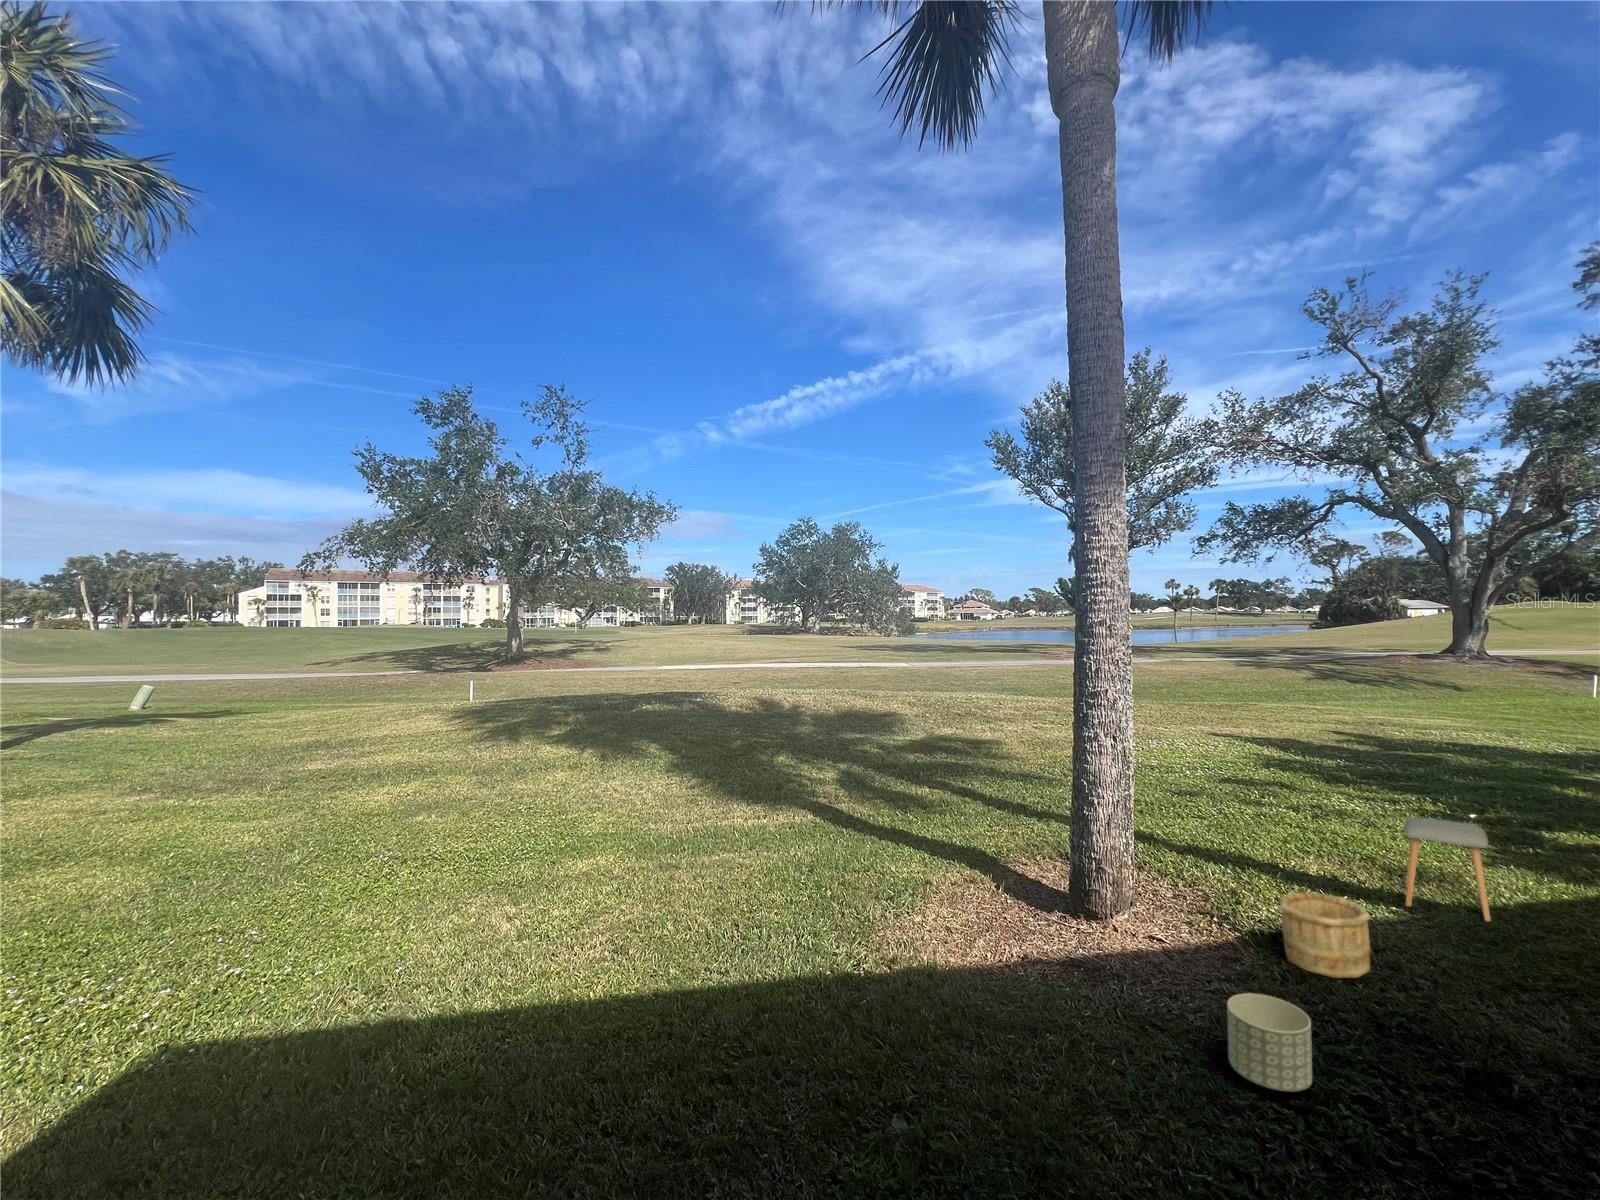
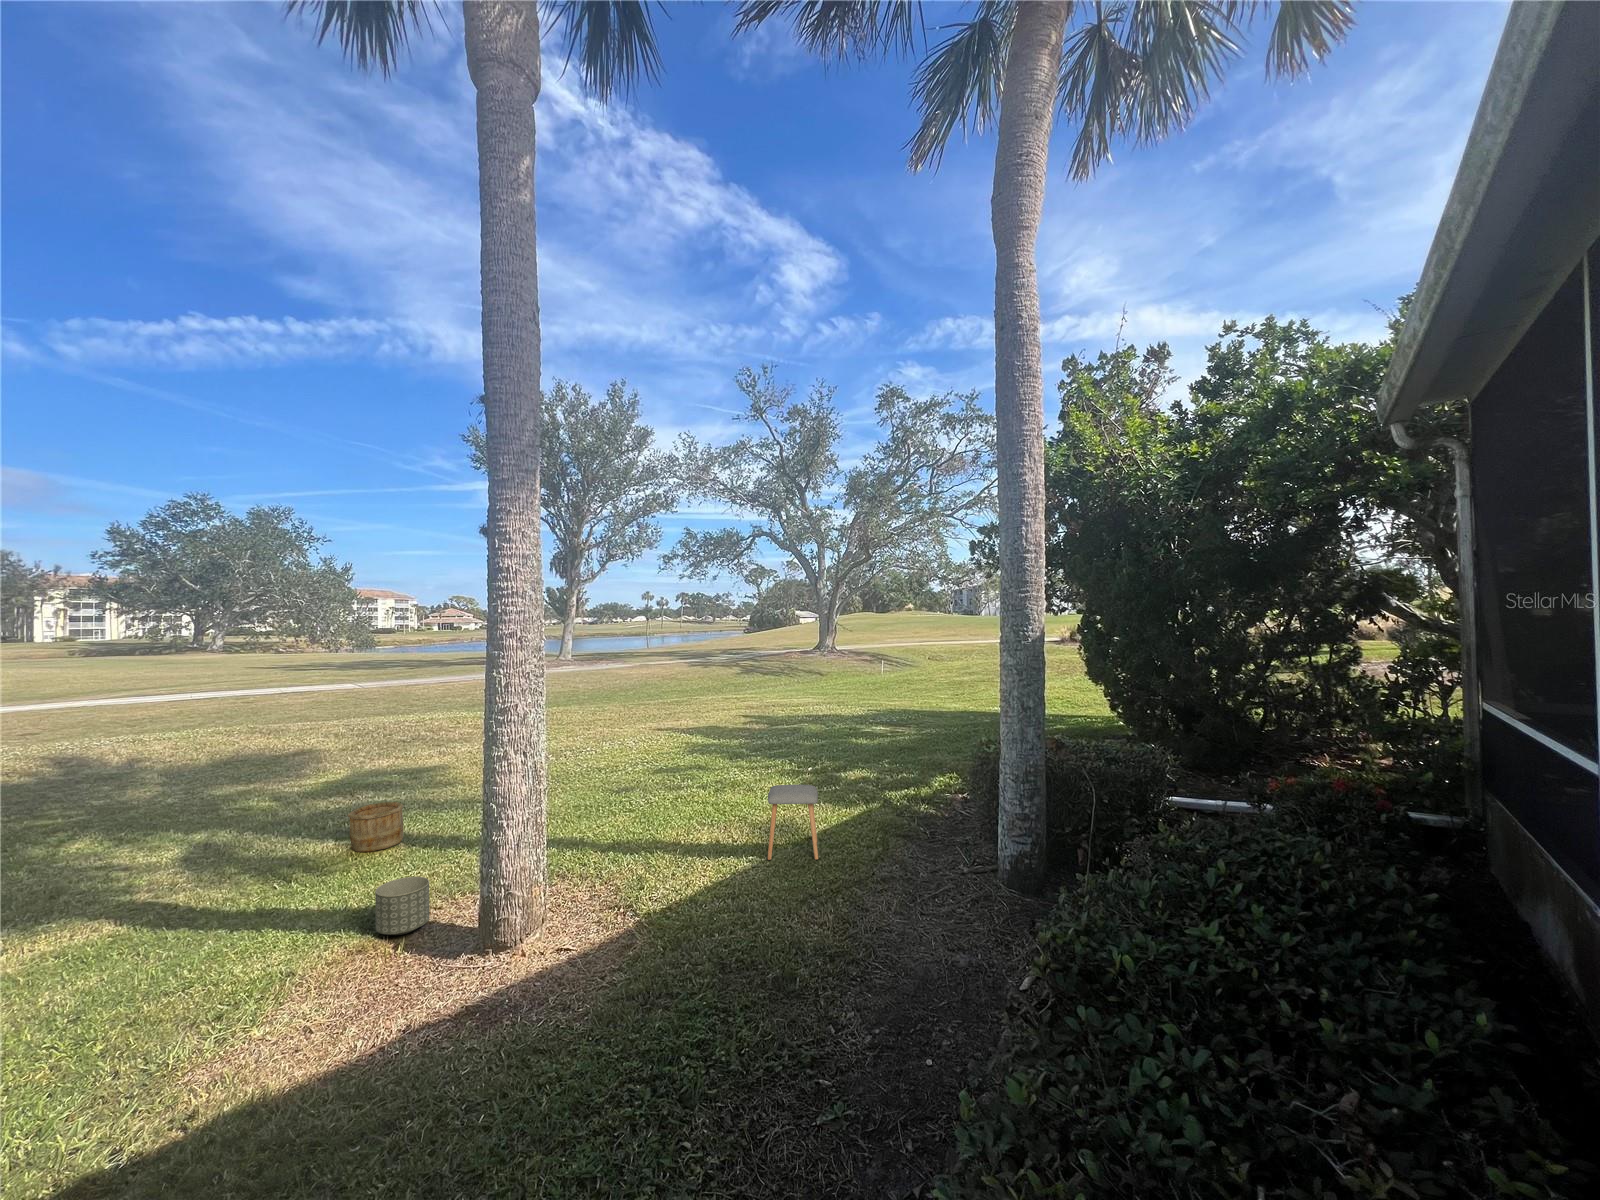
wooden bucket: present [1279,893,1370,978] -> present [347,802,404,852]
planter: present [1227,993,1312,1092] -> present [375,877,430,935]

